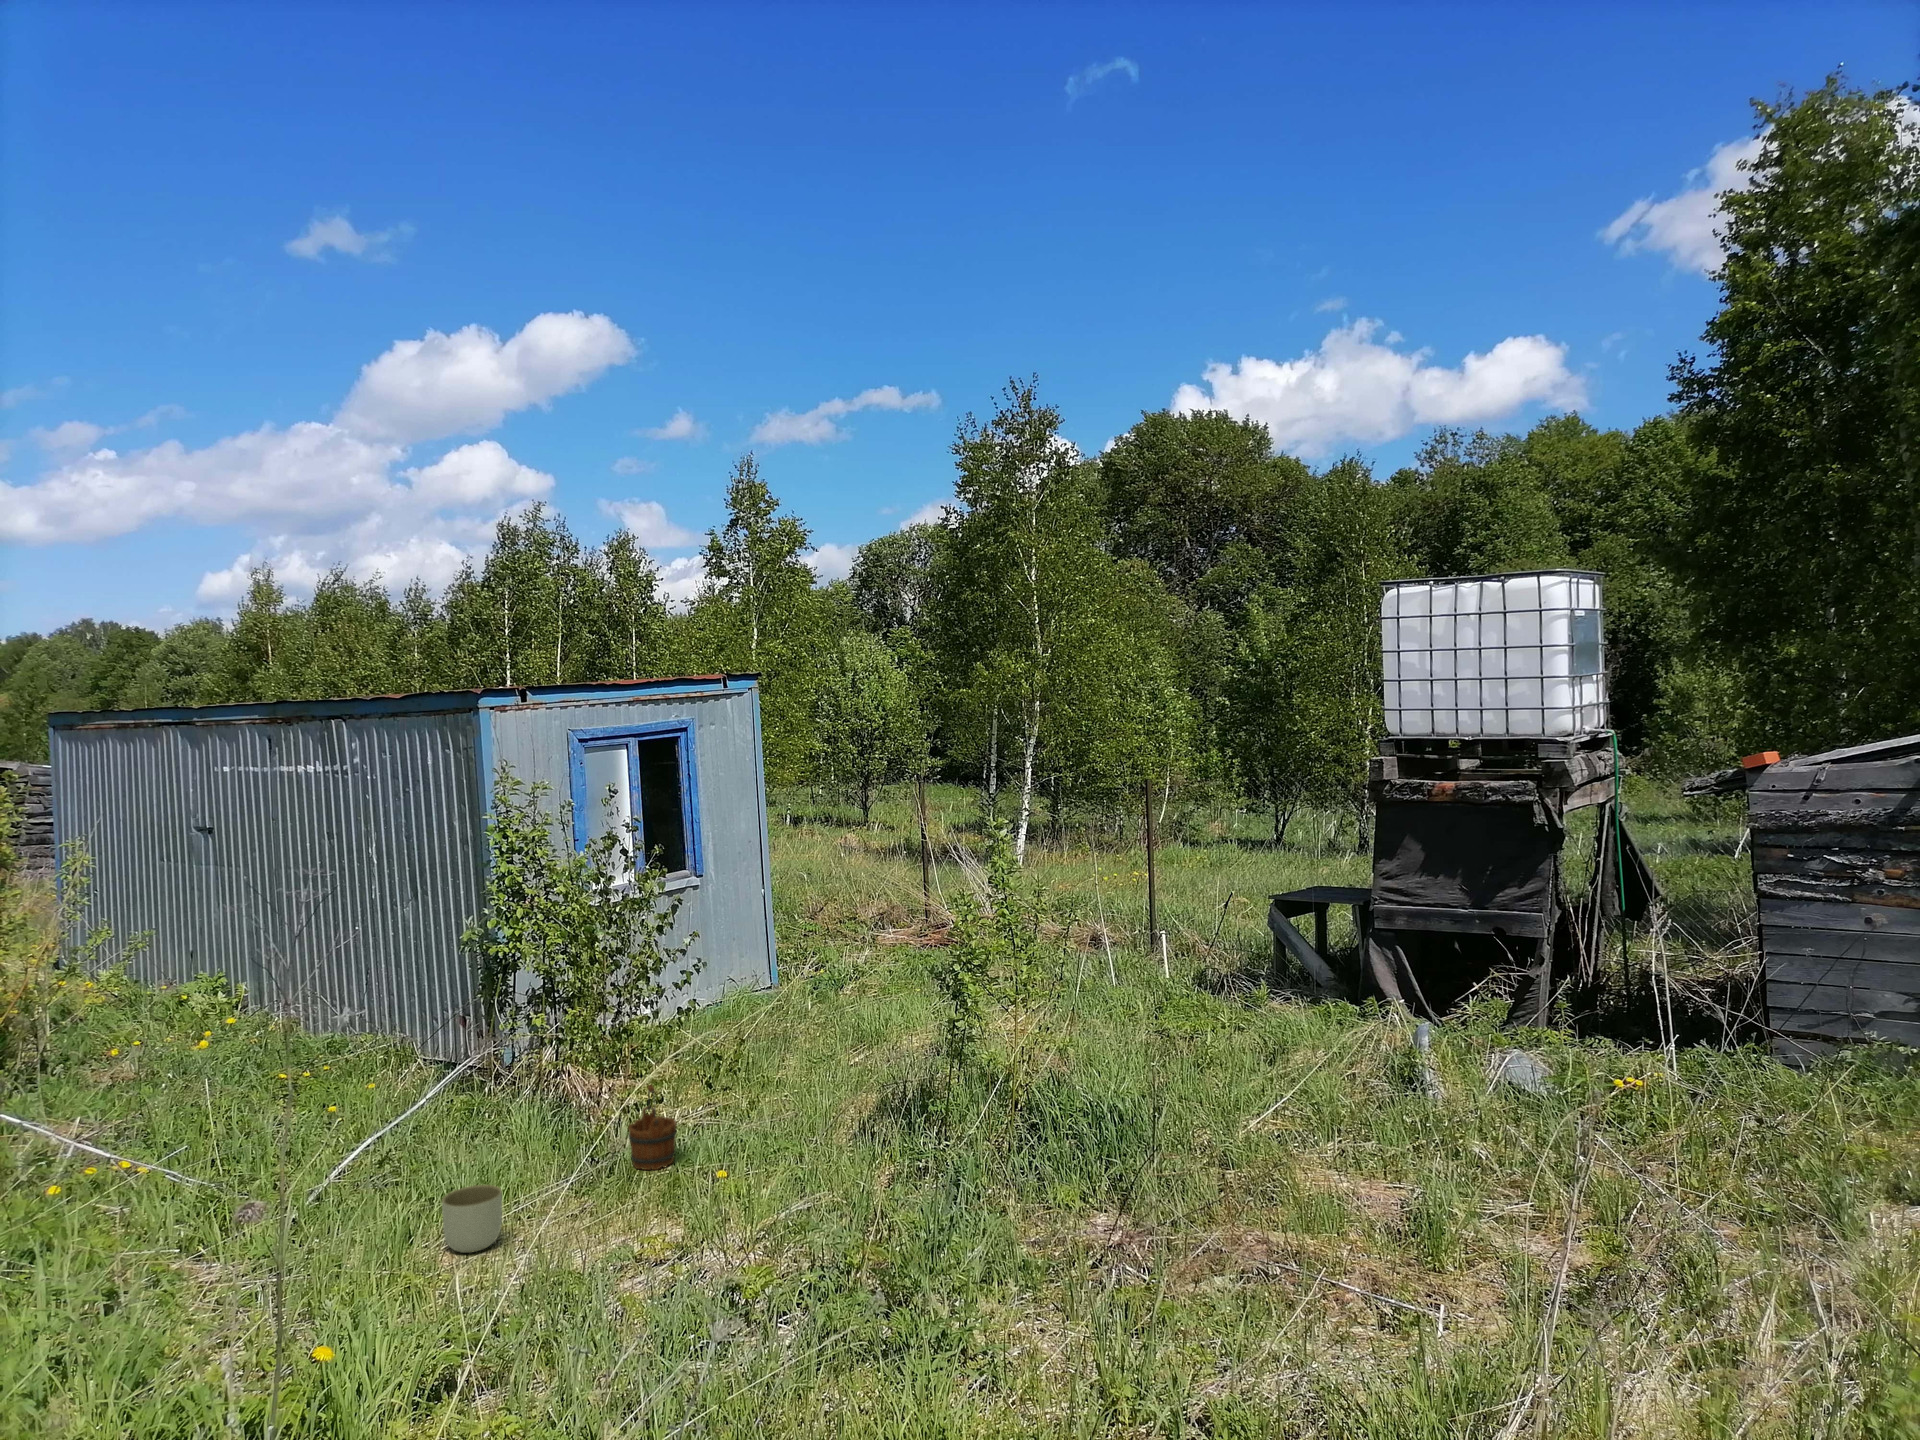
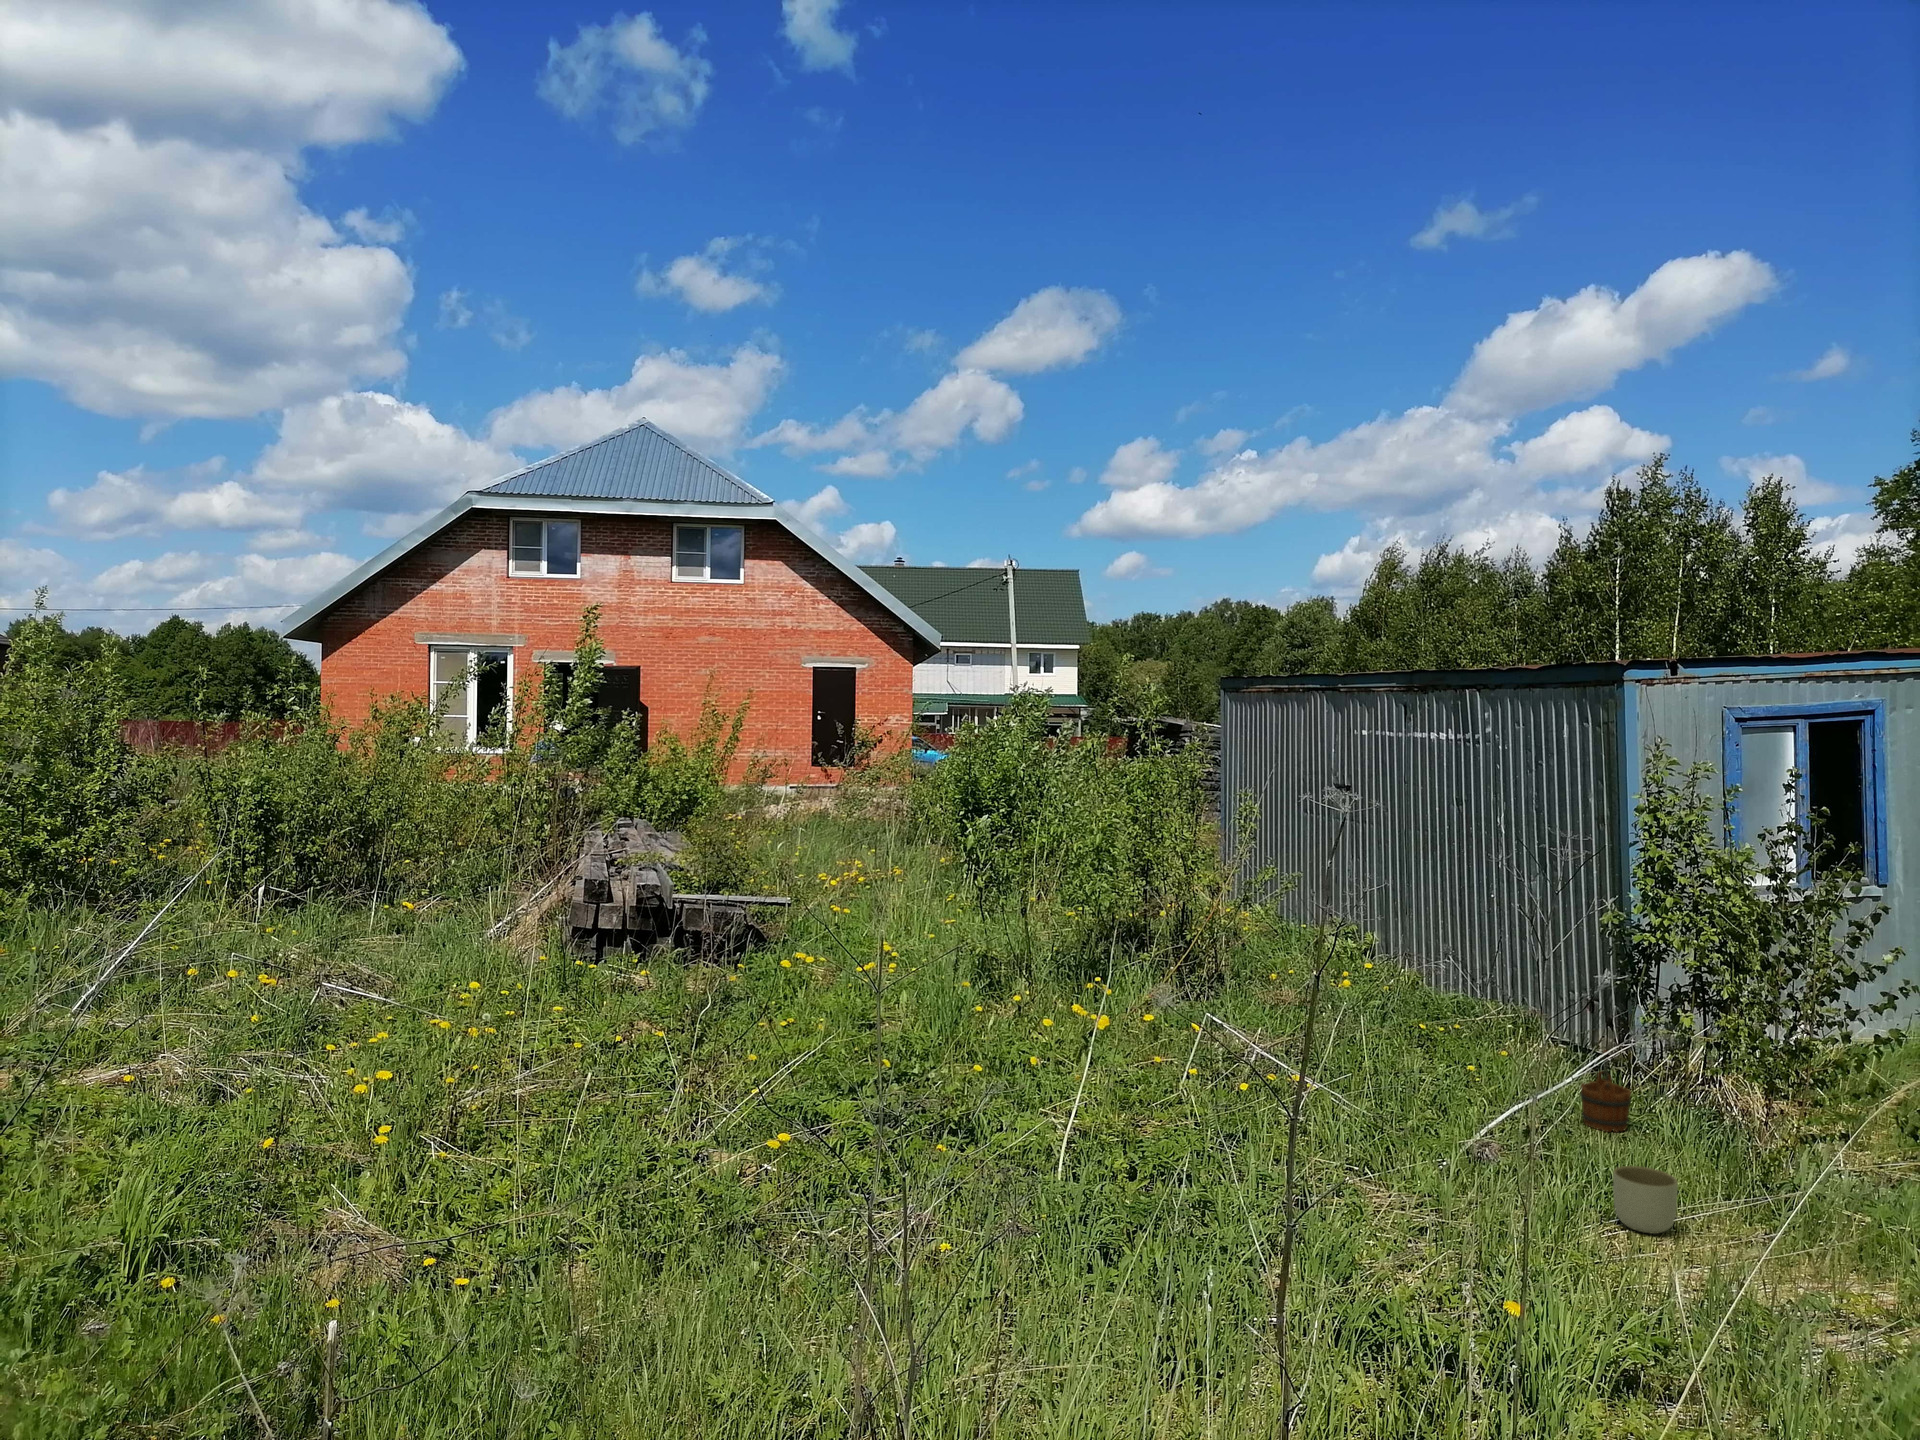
wooden bucket: present [628,1085,677,1170] -> present [1580,1050,1631,1132]

